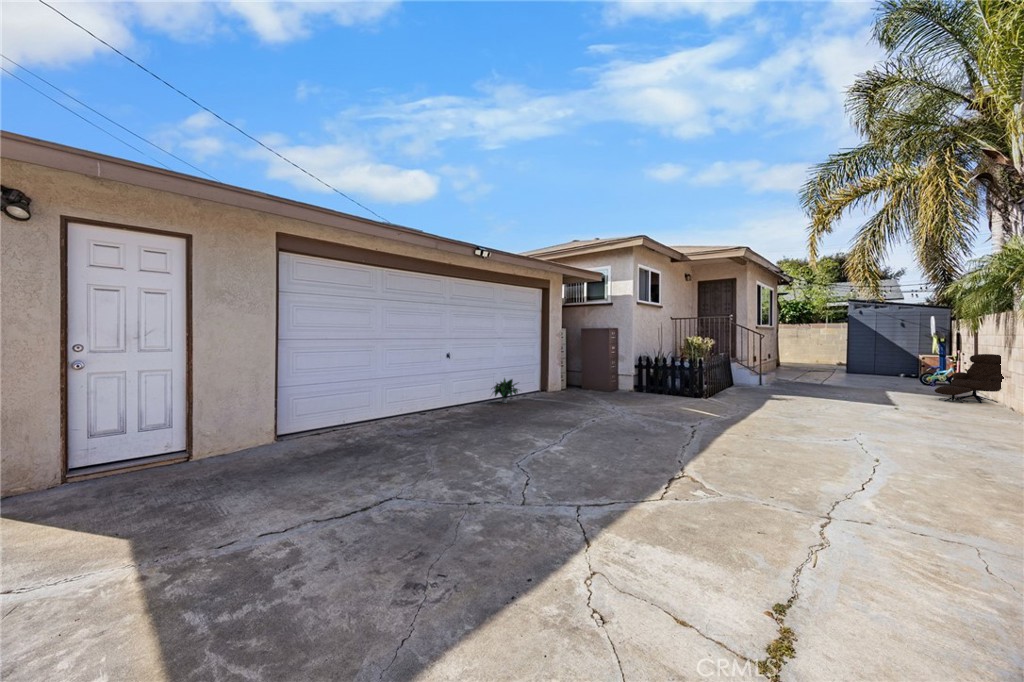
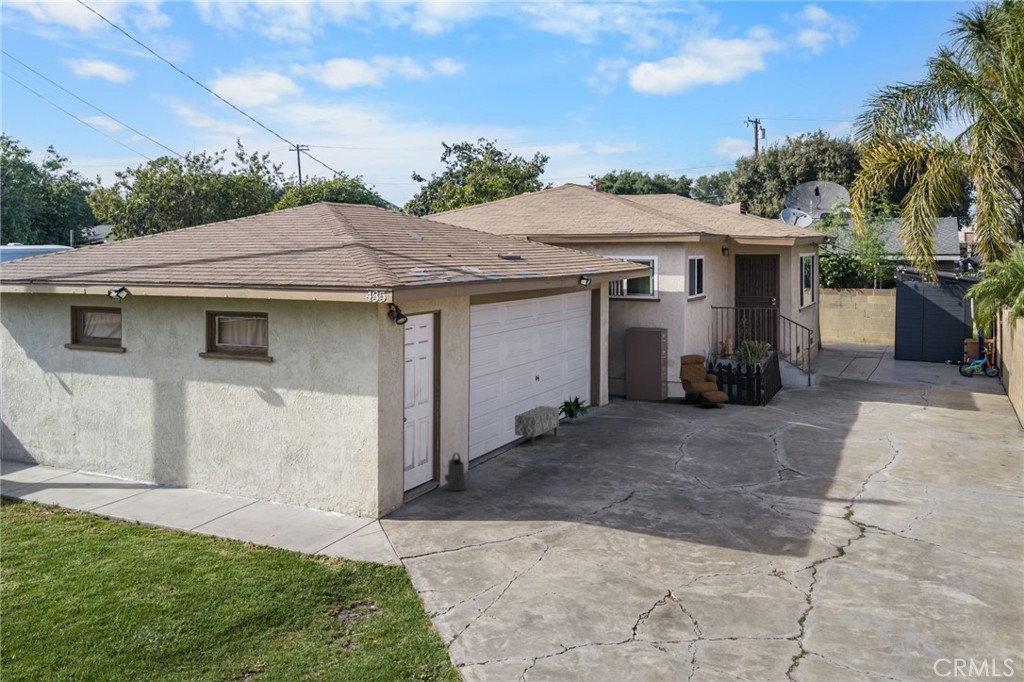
lounge chair: present [935,354,1004,403] -> present [679,354,728,408]
bench: none [411,383,474,420] -> present [515,406,559,446]
watering can: none [219,418,248,468] -> present [445,453,470,491]

